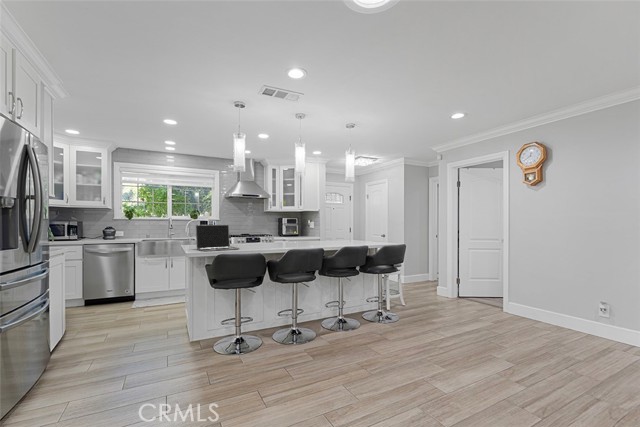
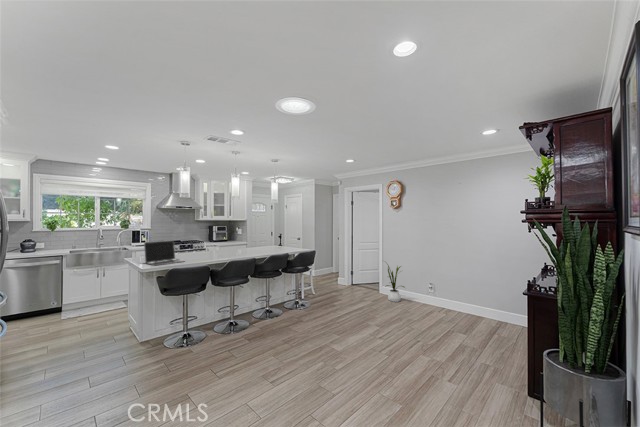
house plant: none [509,263,554,327] -> present [387,266,404,302]

